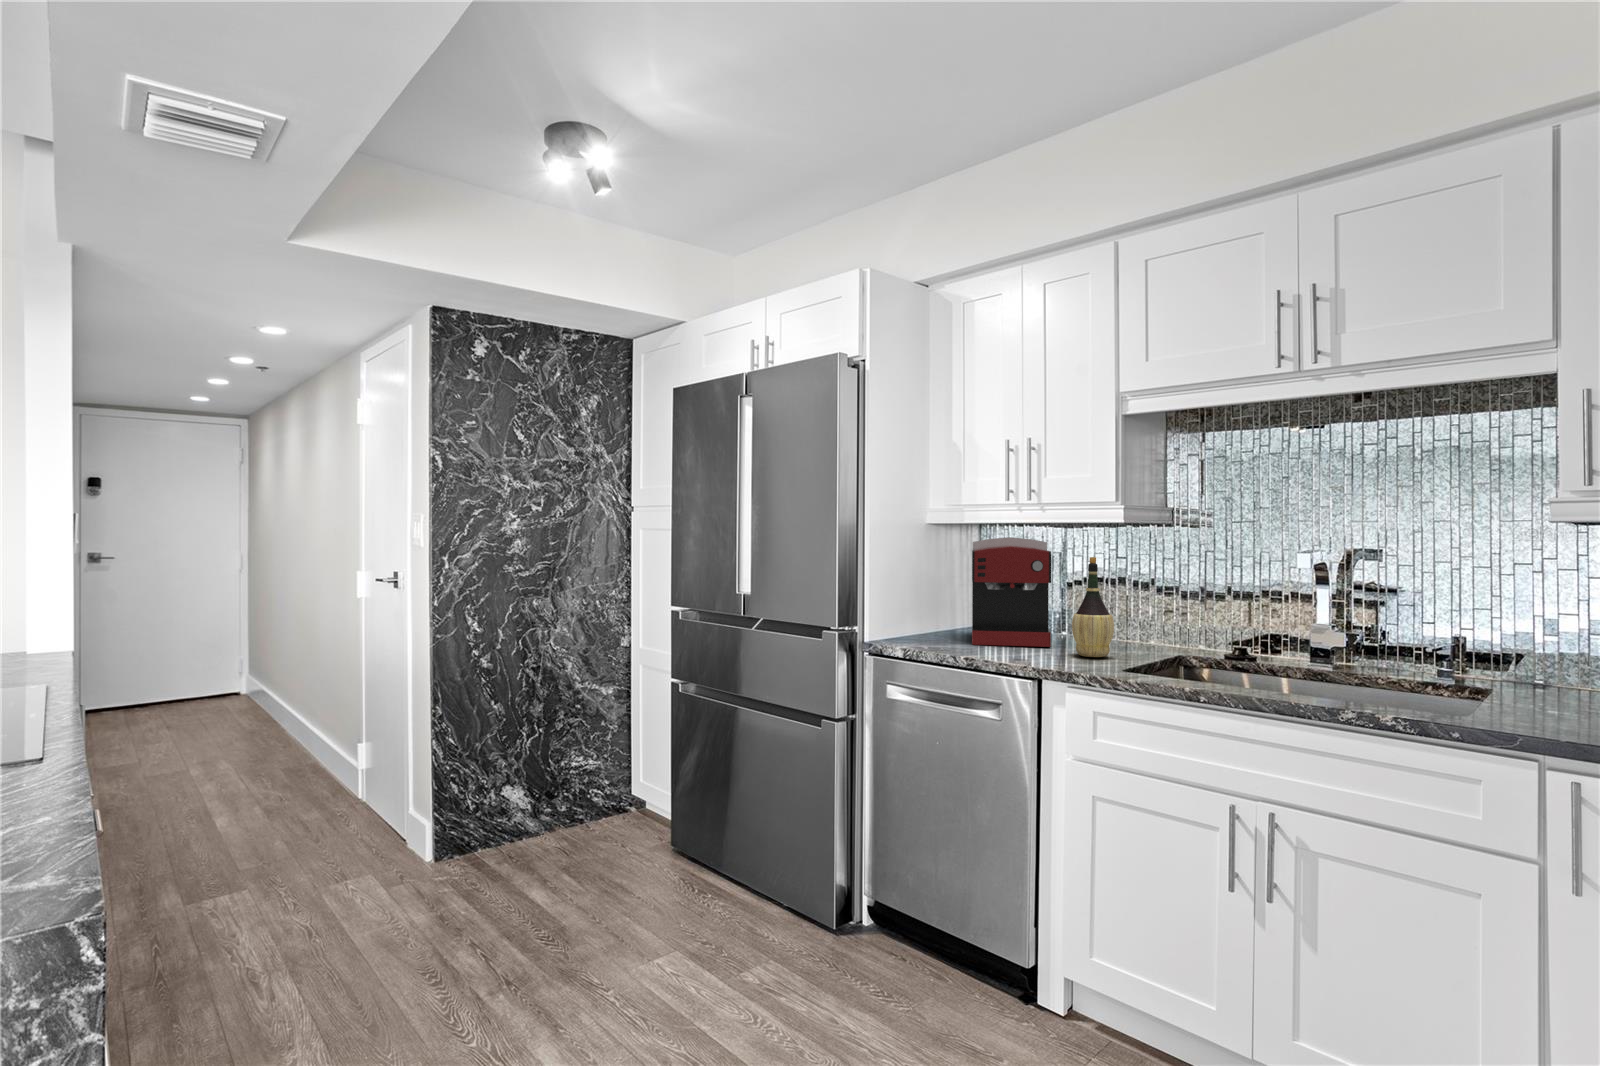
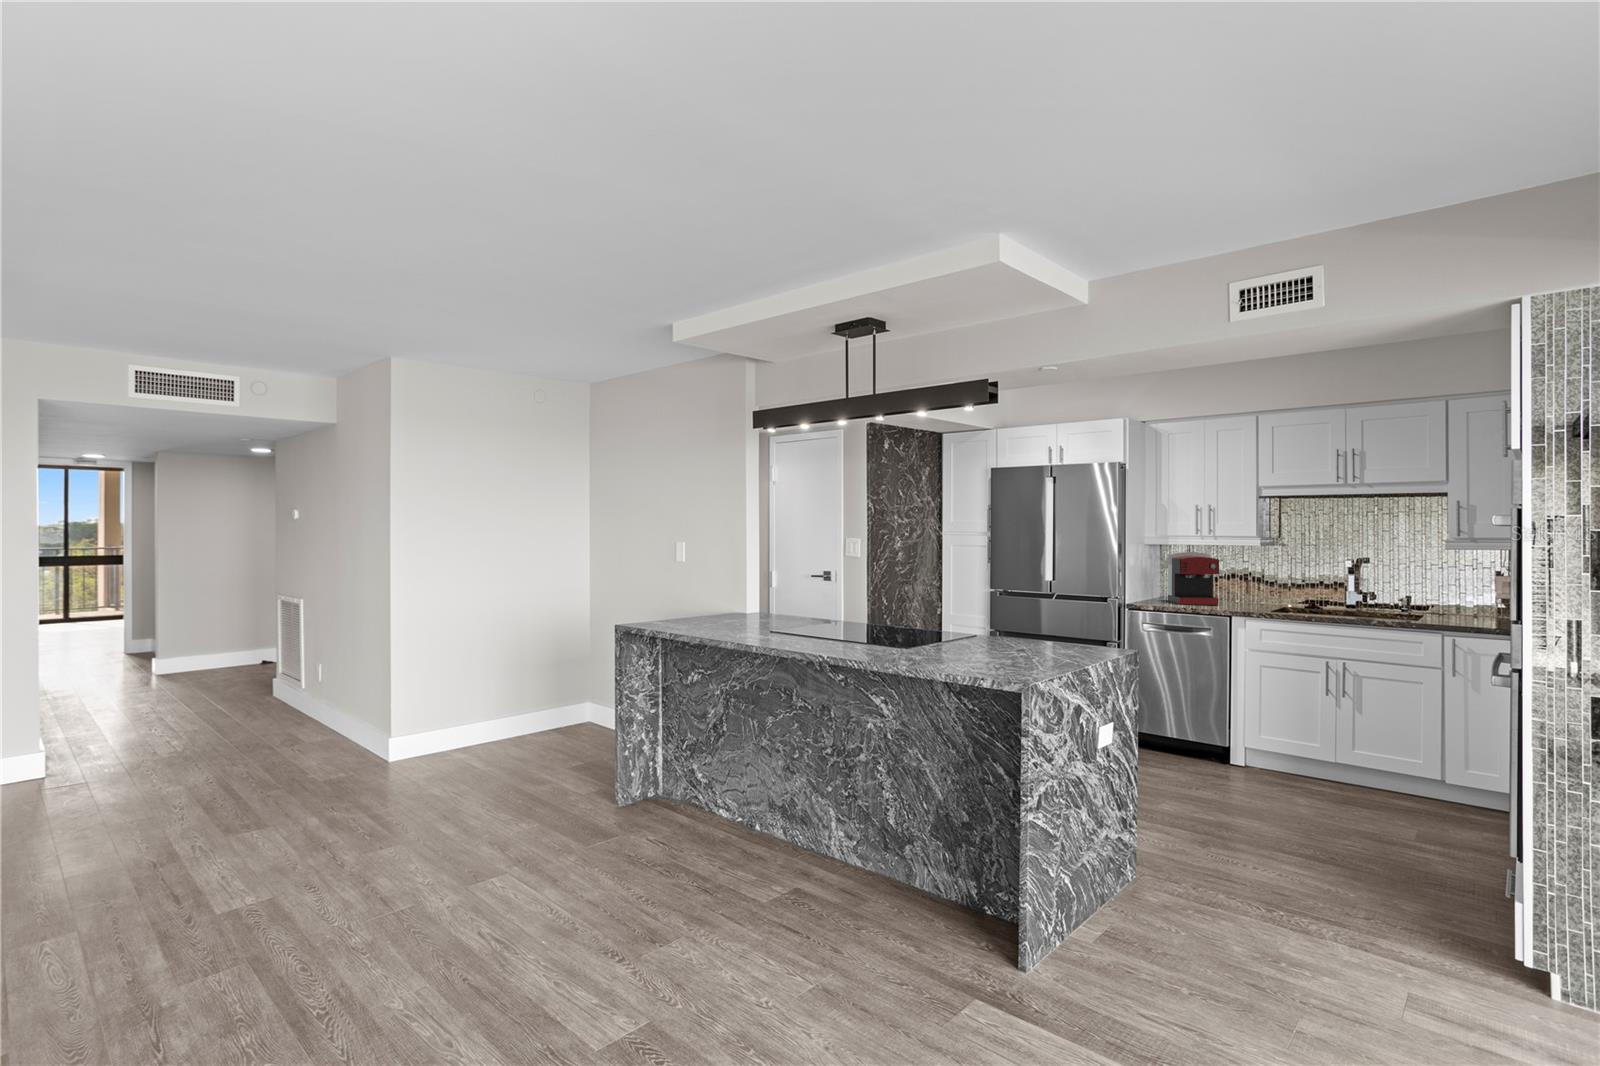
wine bottle: present [1072,557,1114,657] -> none [1234,562,1255,608]

